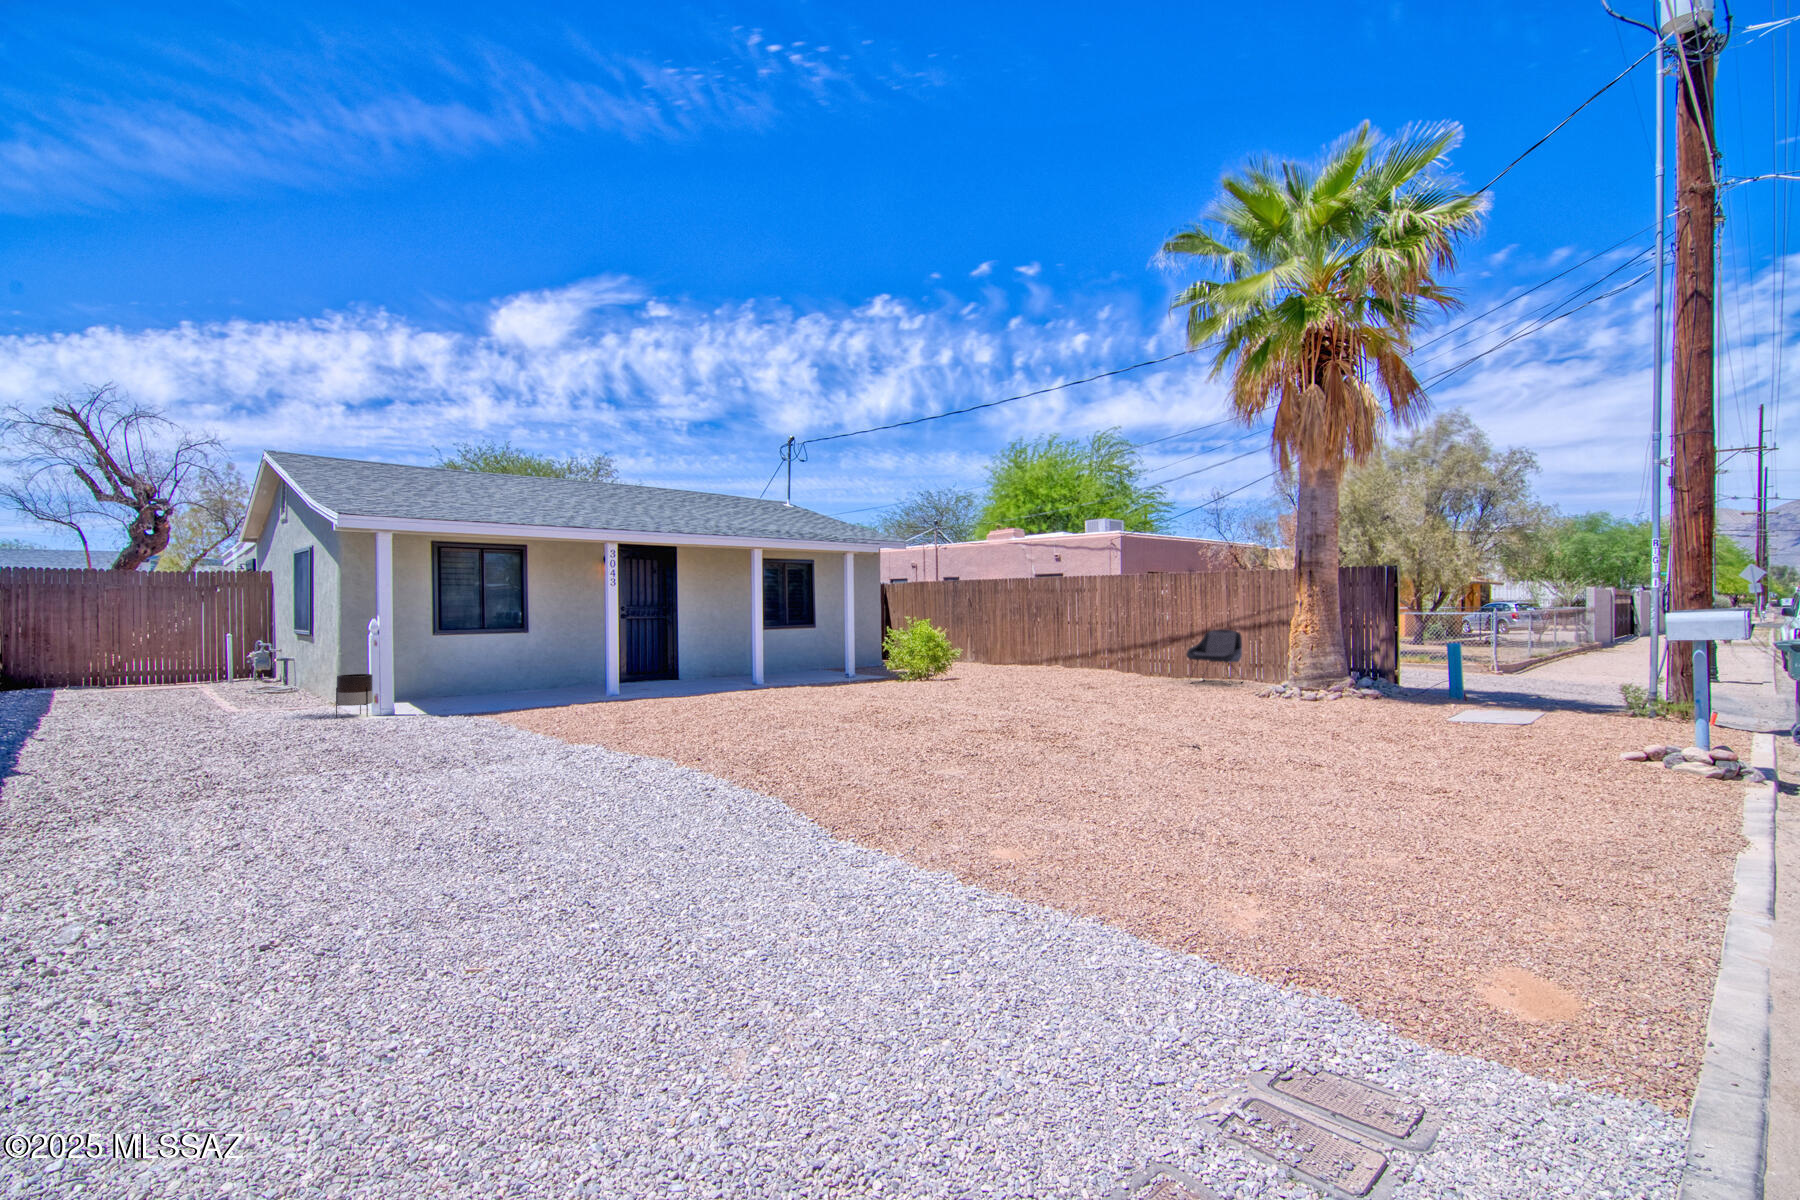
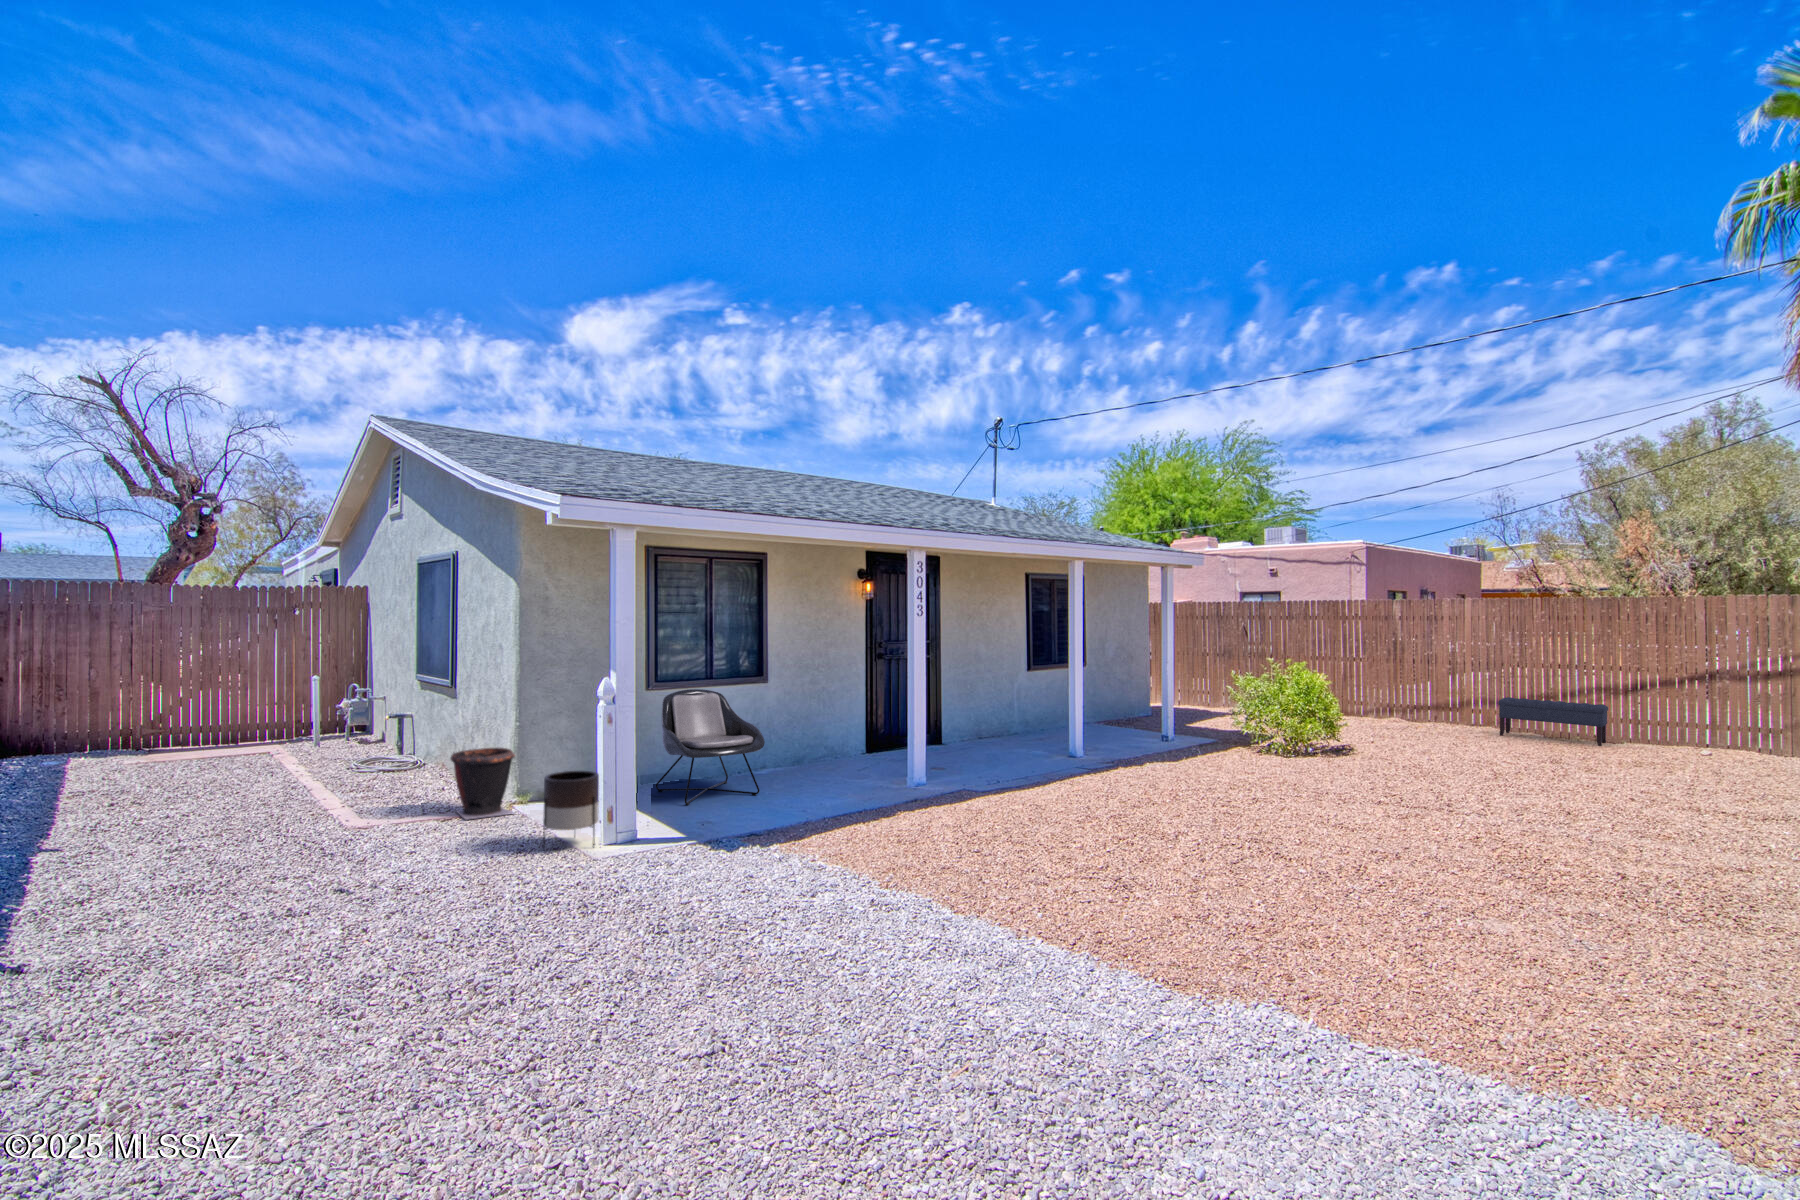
lounge chair: present [1187,629,1243,685] -> present [656,689,765,805]
bench: none [1108,647,1175,679] -> present [1498,697,1608,746]
trash can: none [293,667,336,708] -> present [450,748,515,820]

